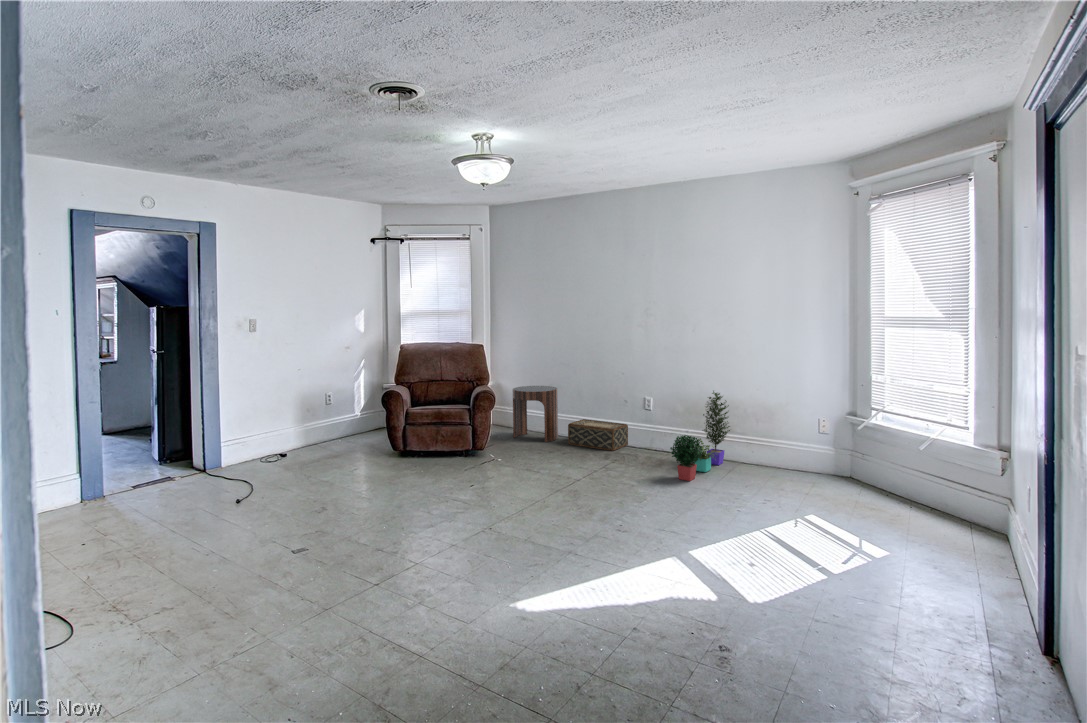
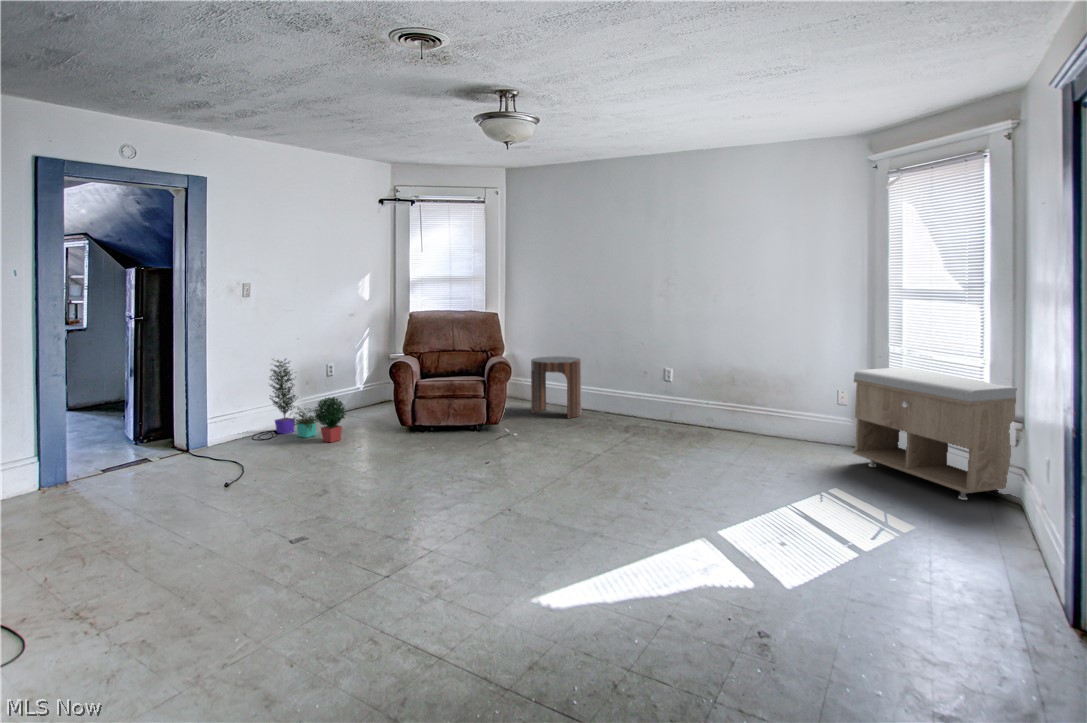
potted plant: present [670,391,730,481] -> present [270,359,346,442]
storage bench: none [787,397,937,515] -> present [853,367,1017,500]
woven basket: present [568,419,628,451] -> none [594,393,661,428]

